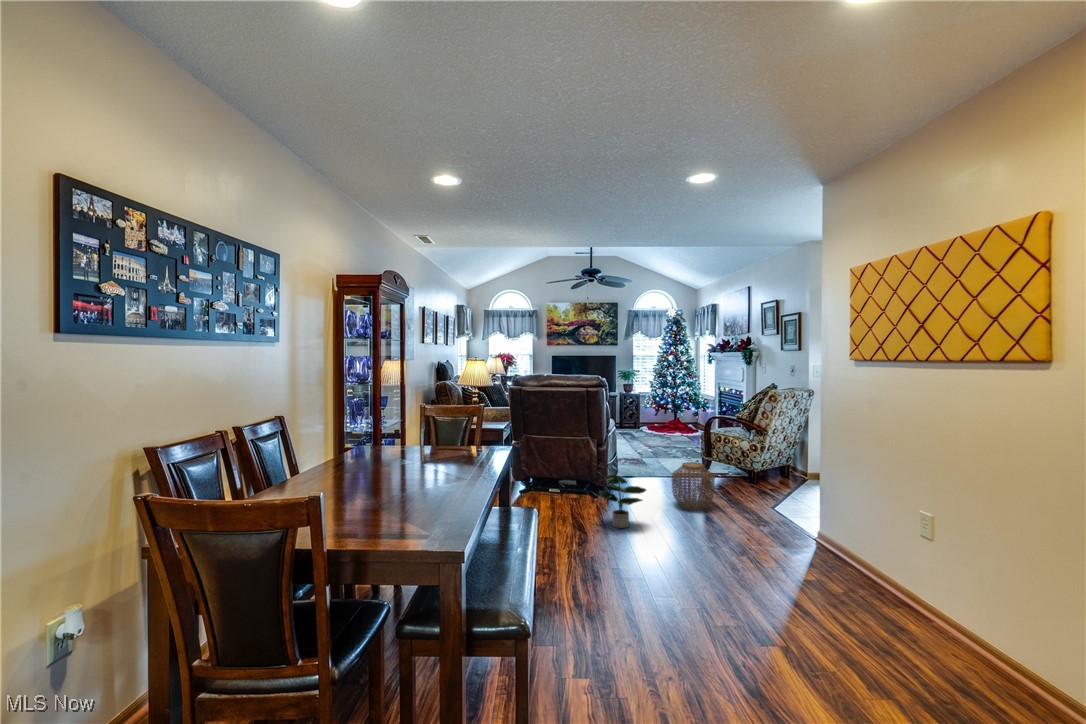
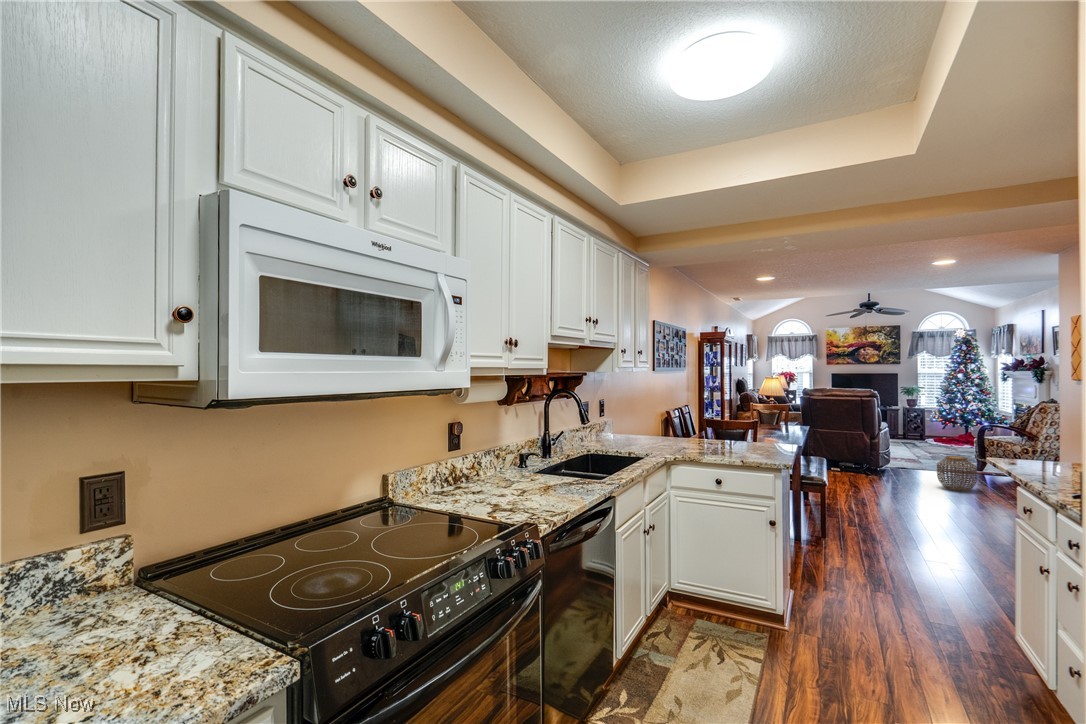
potted plant: present [599,474,646,528] -> none [871,457,910,493]

